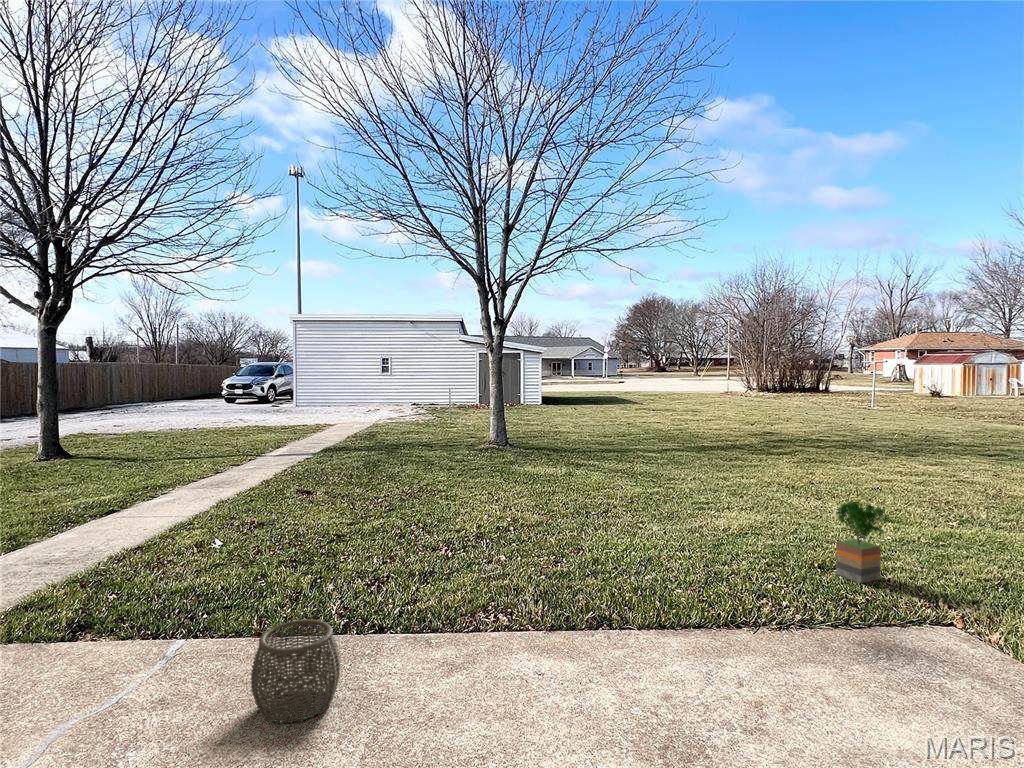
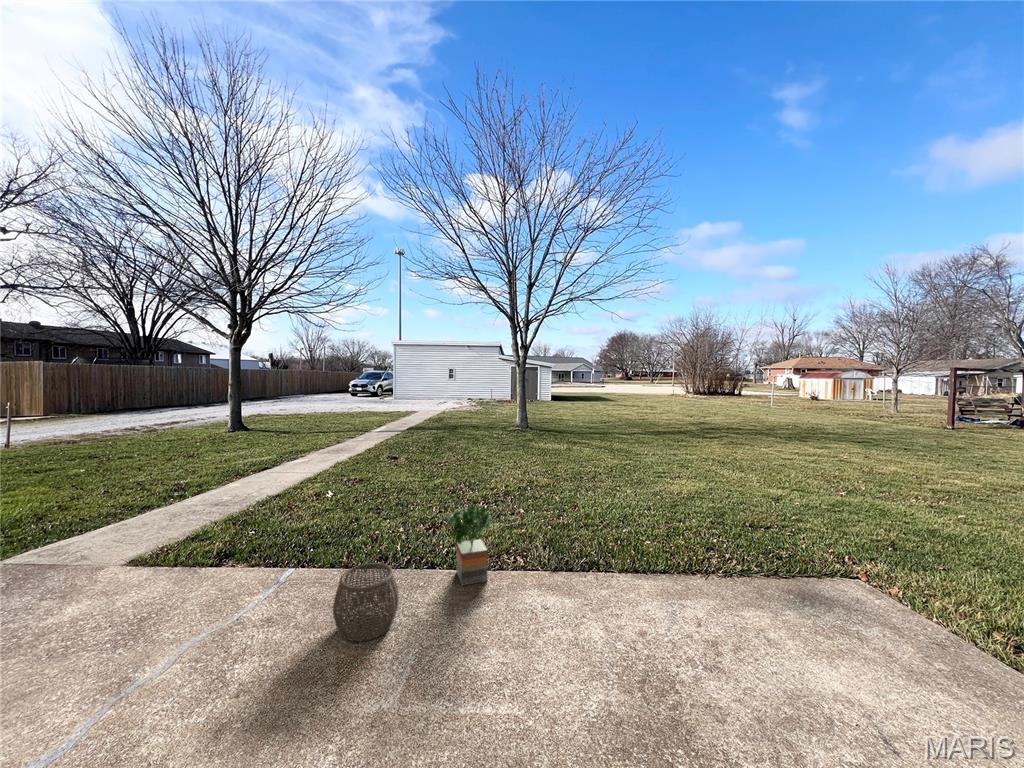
potted tree: present [836,502,890,583] -> present [448,505,498,585]

